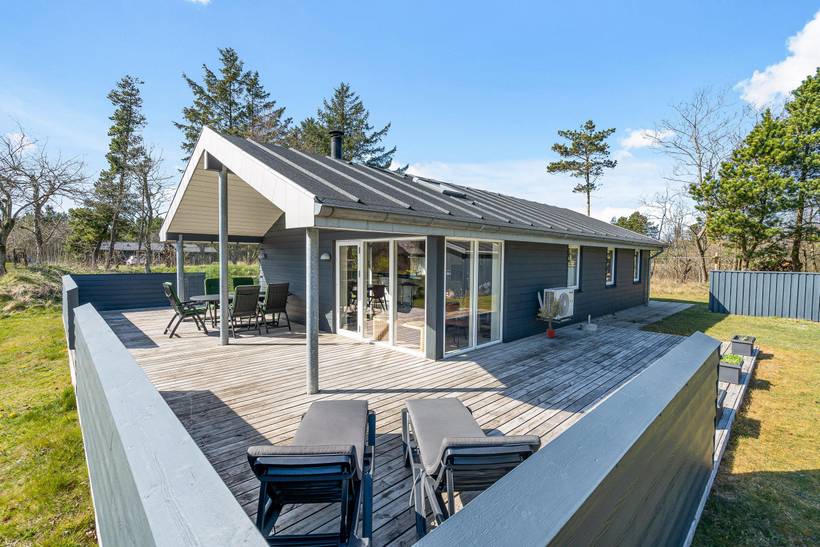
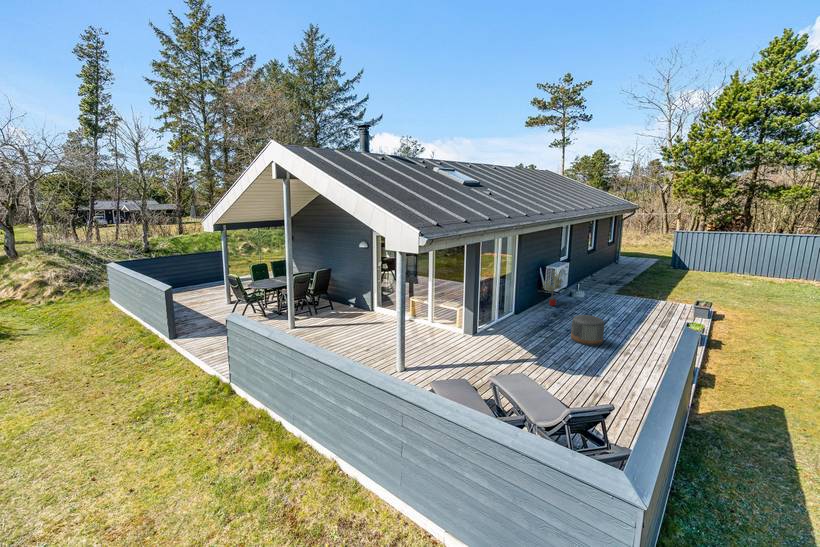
pouf: none [562,339,604,378] -> present [571,315,604,346]

